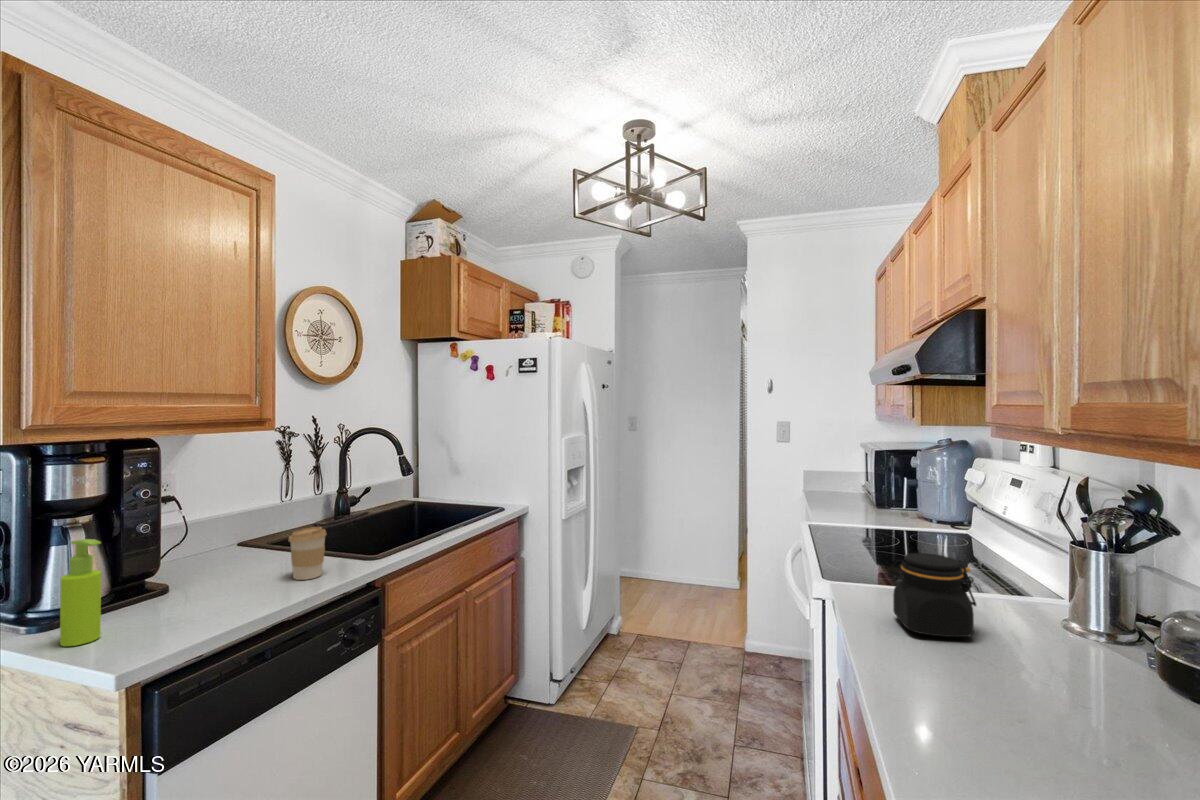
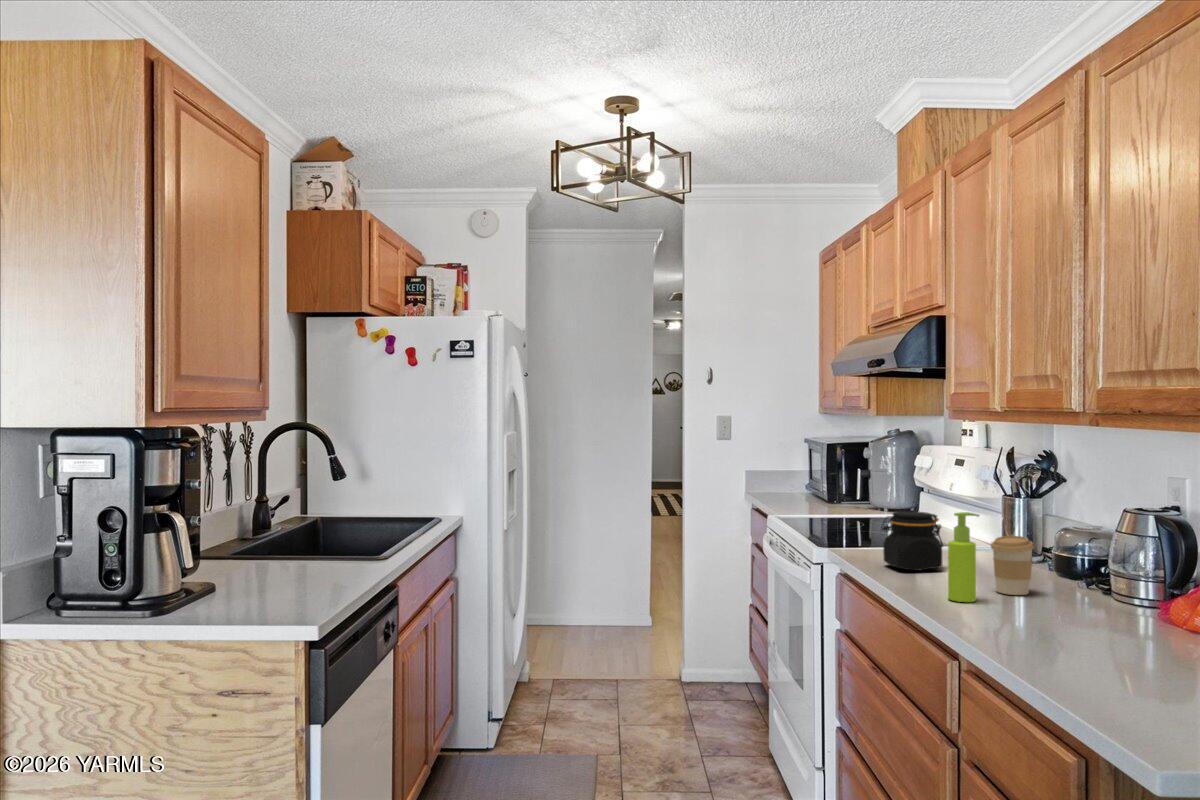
coffee cup: present [289,527,326,580] -> present [991,536,1034,595]
soap dispenser: present [60,539,101,646] -> present [948,512,979,602]

